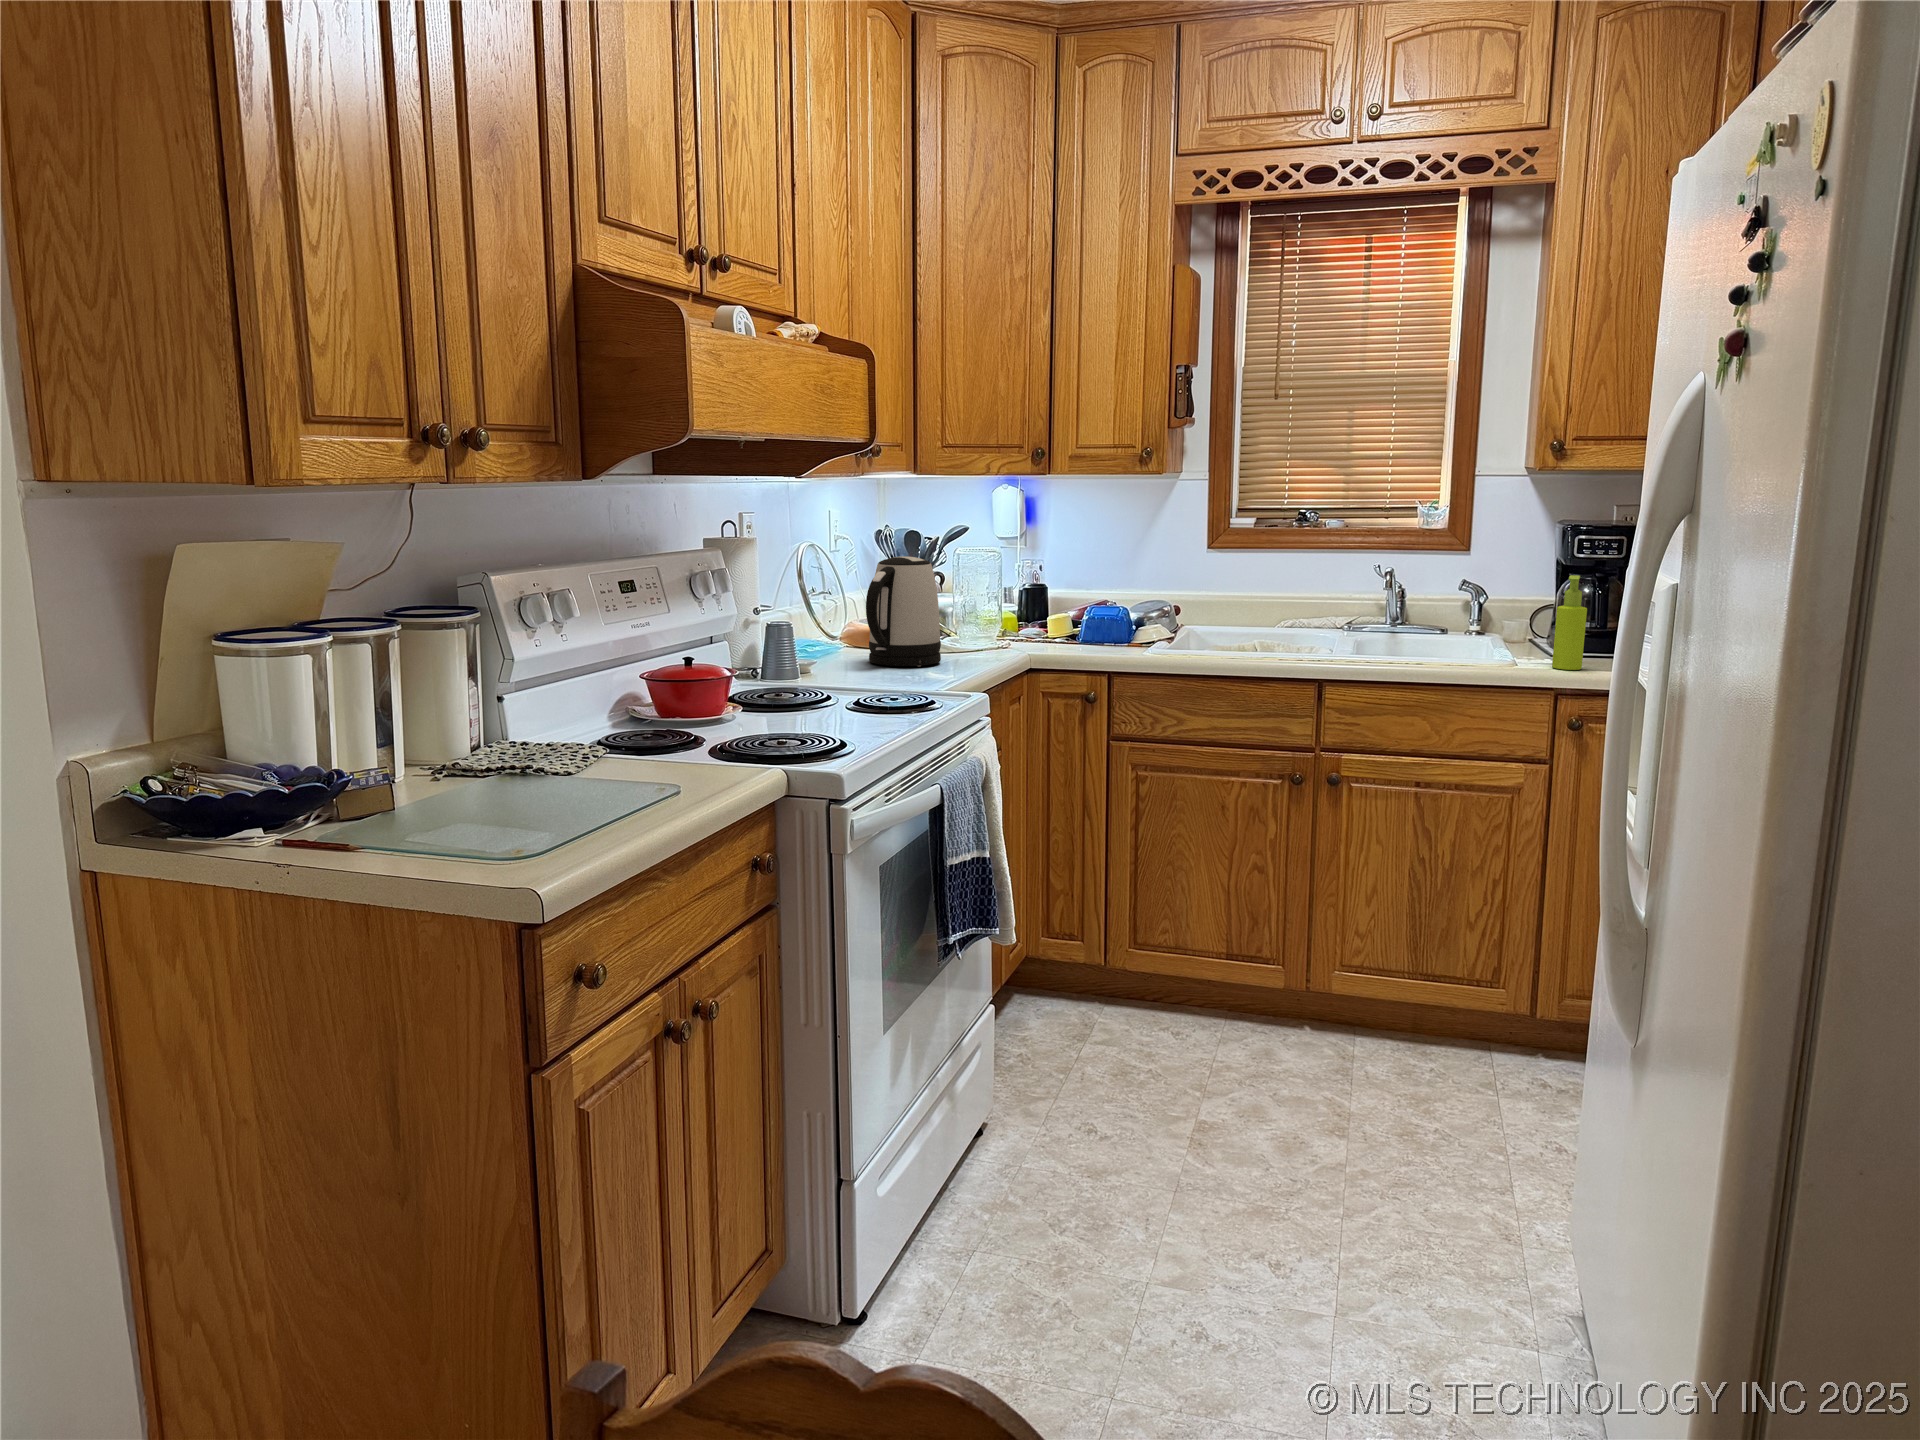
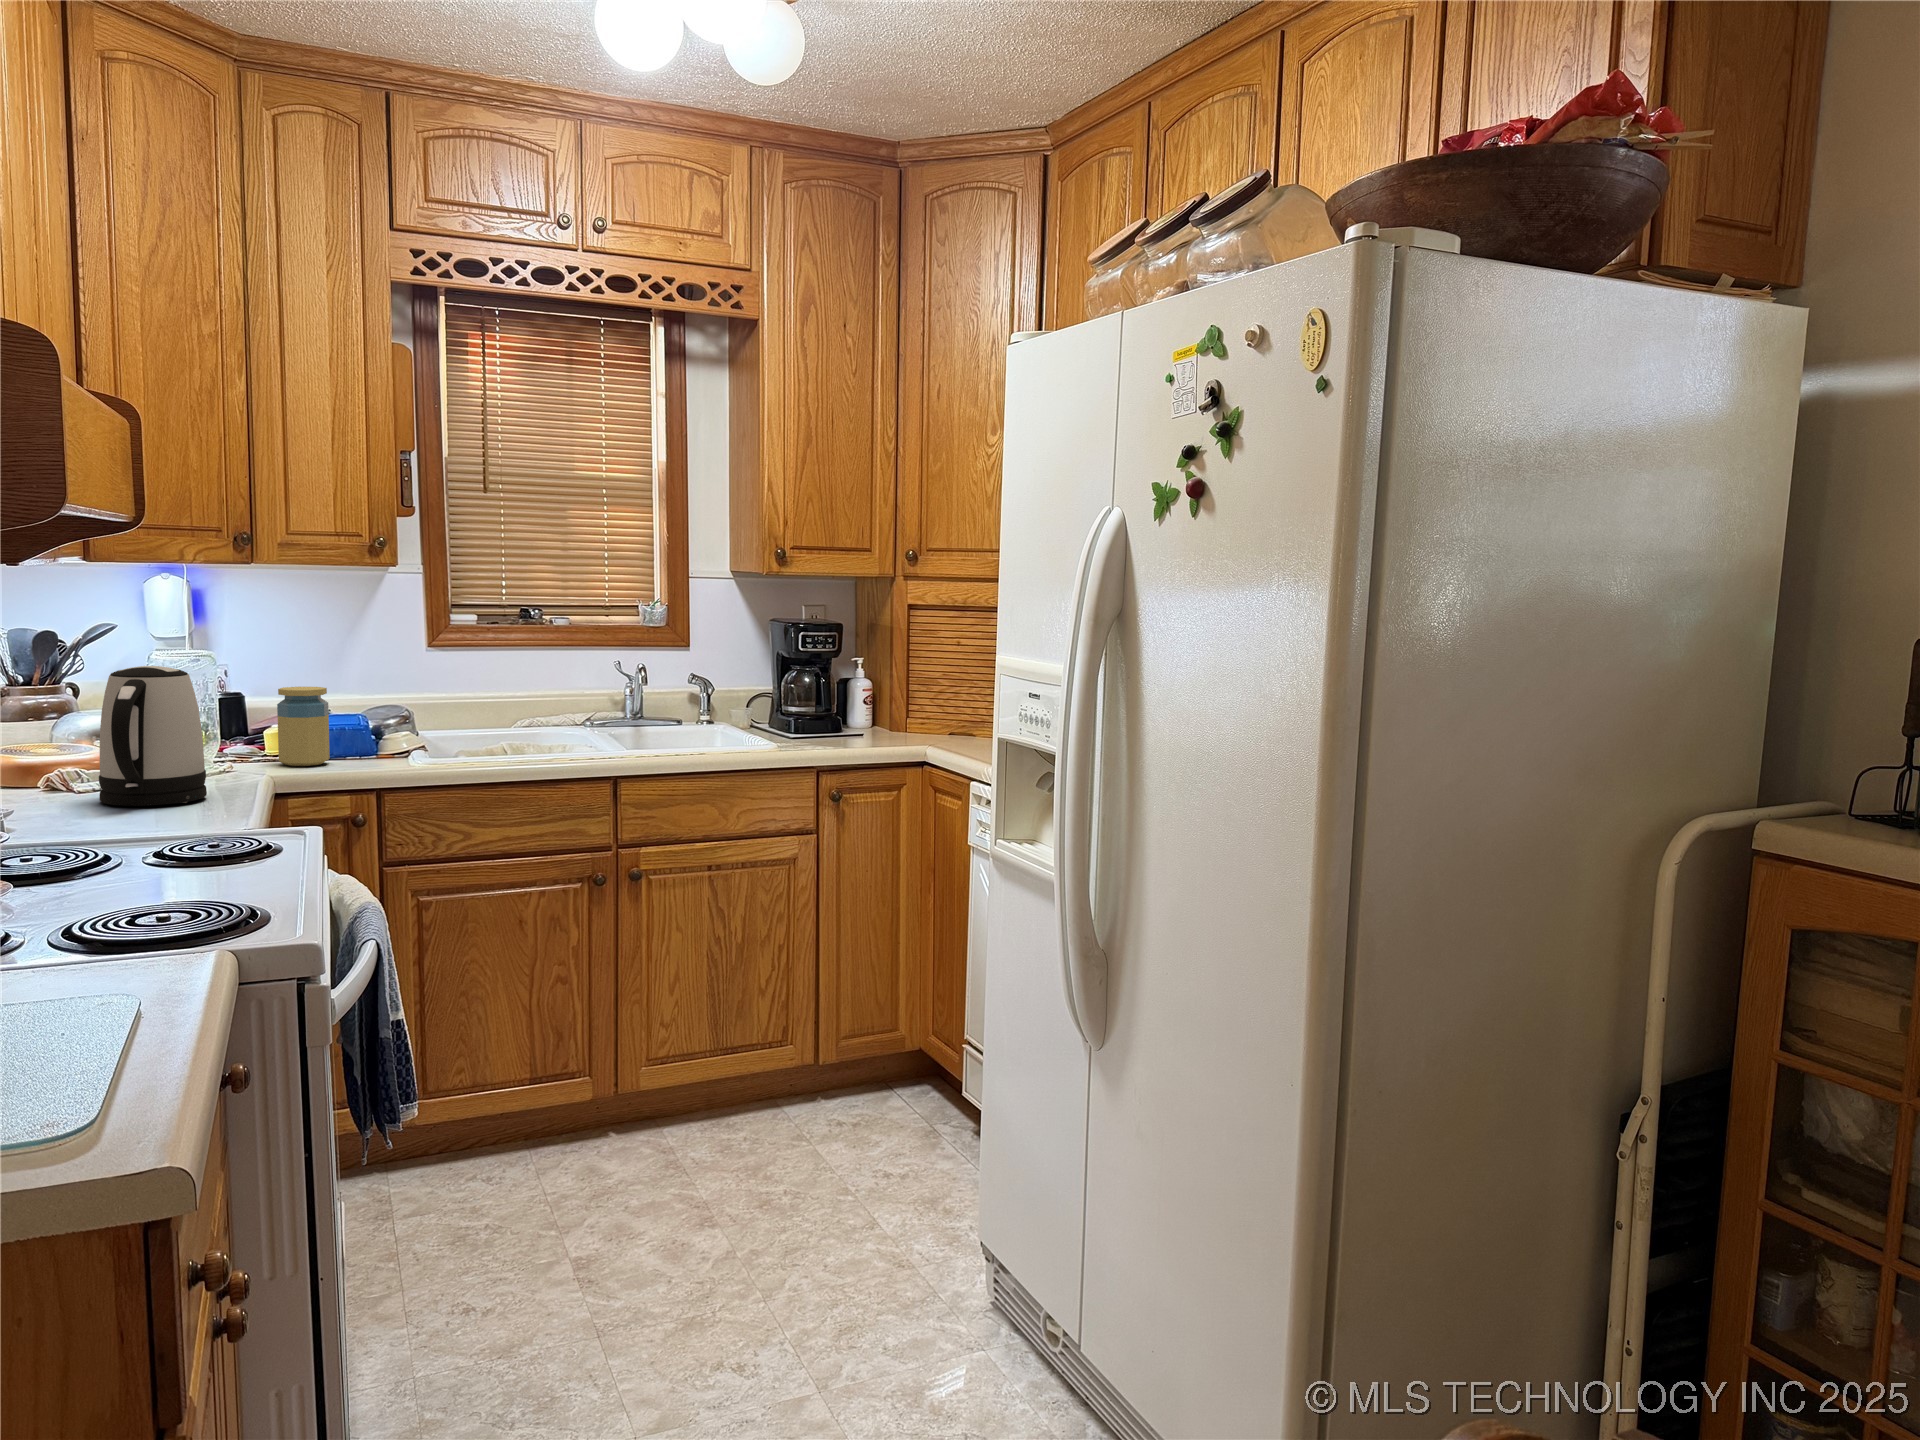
soap dispenser: present [1552,575,1587,670] -> none [806,666,831,749]
jar: none [1031,579,1070,647] -> present [277,687,330,766]

